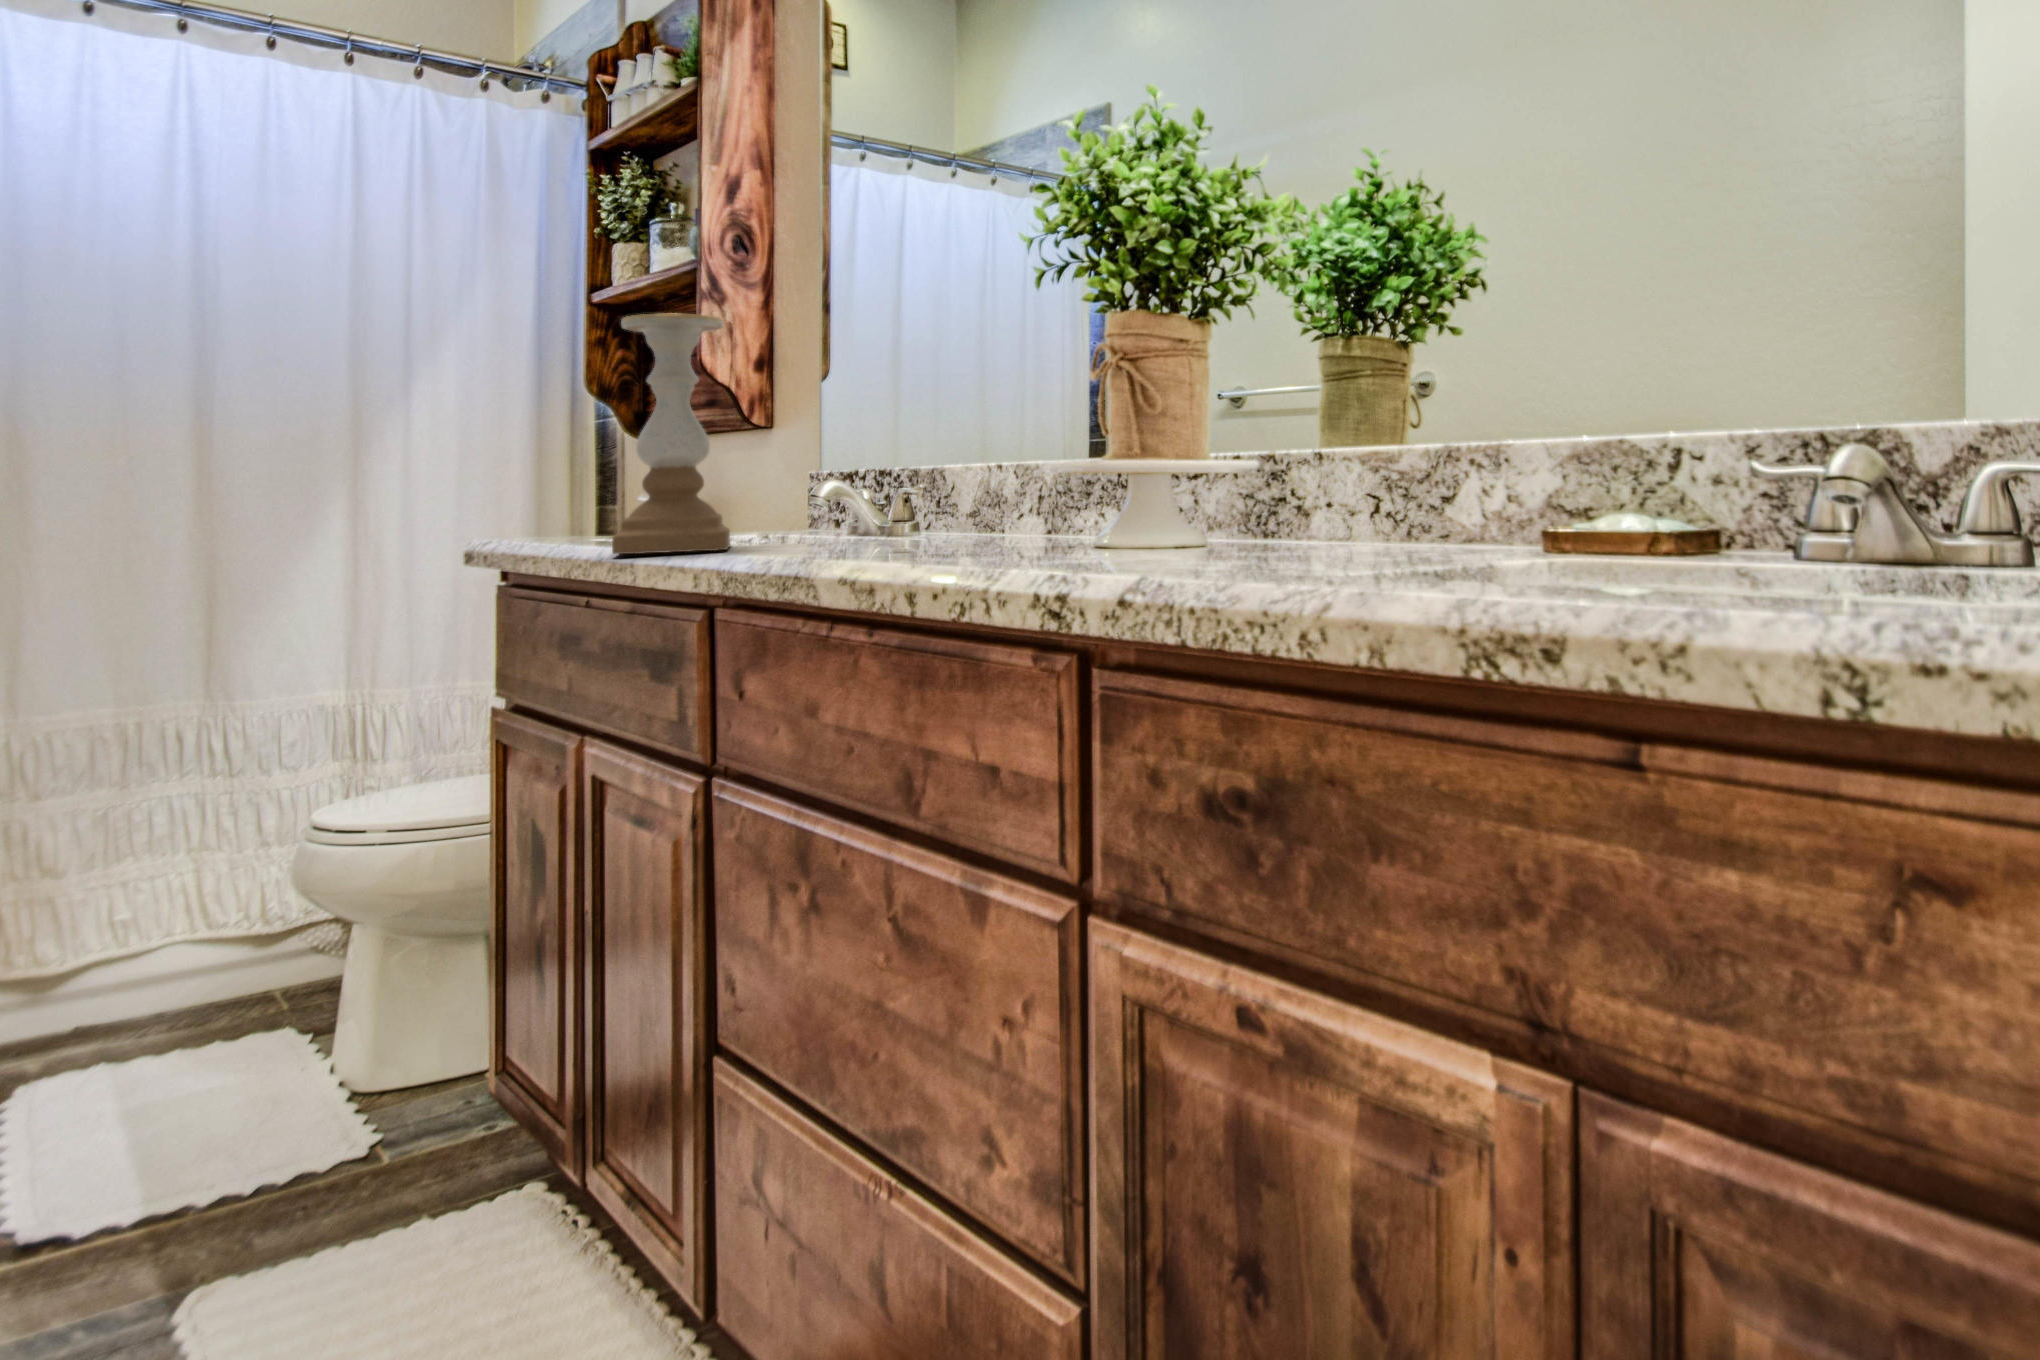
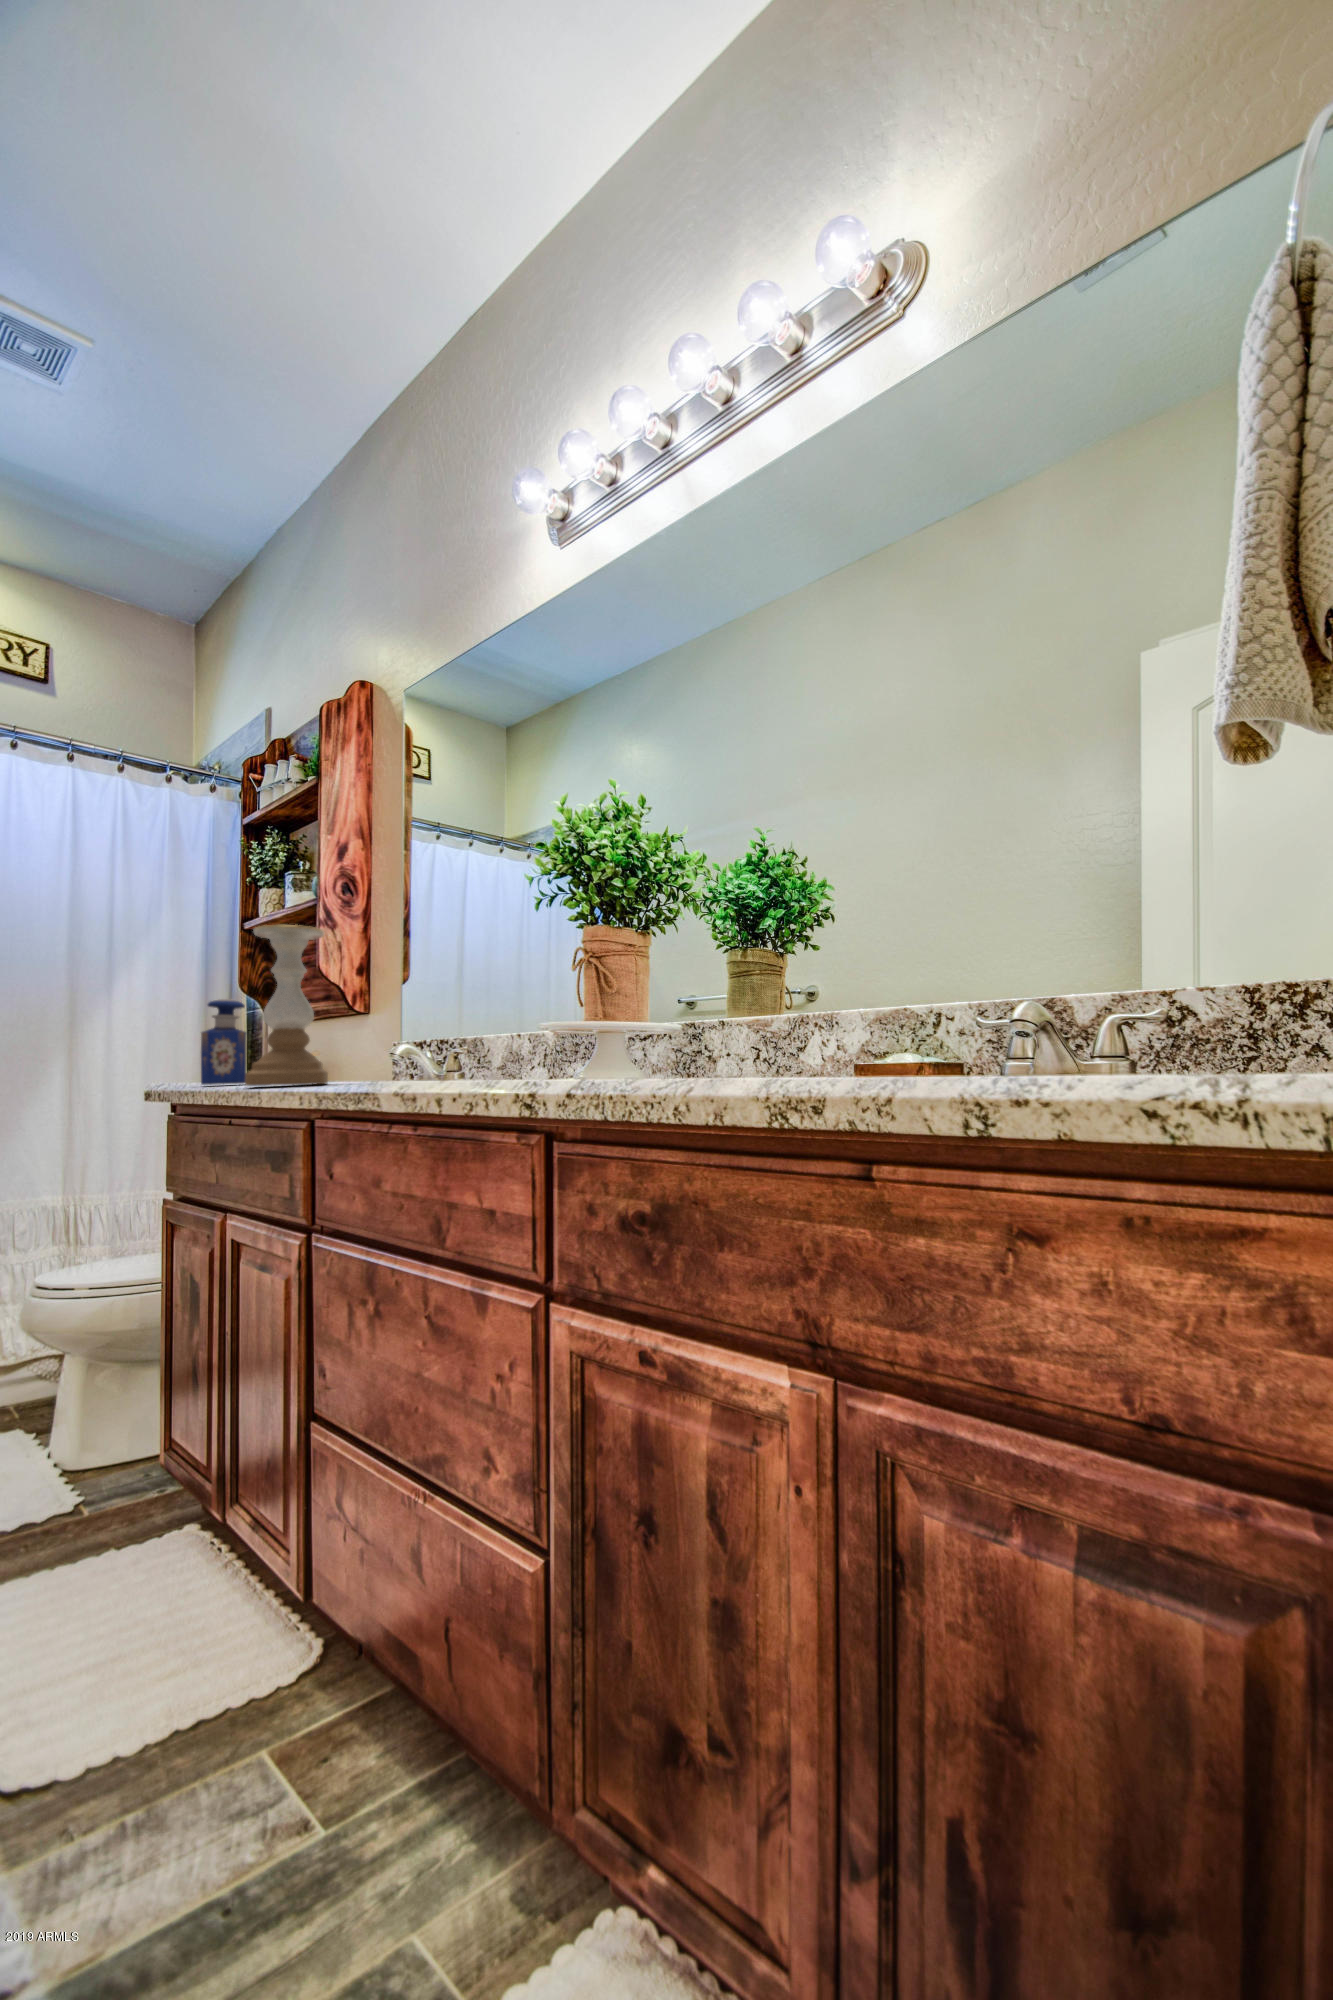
perfume bottle: none [543,417,608,544] -> present [201,999,246,1085]

